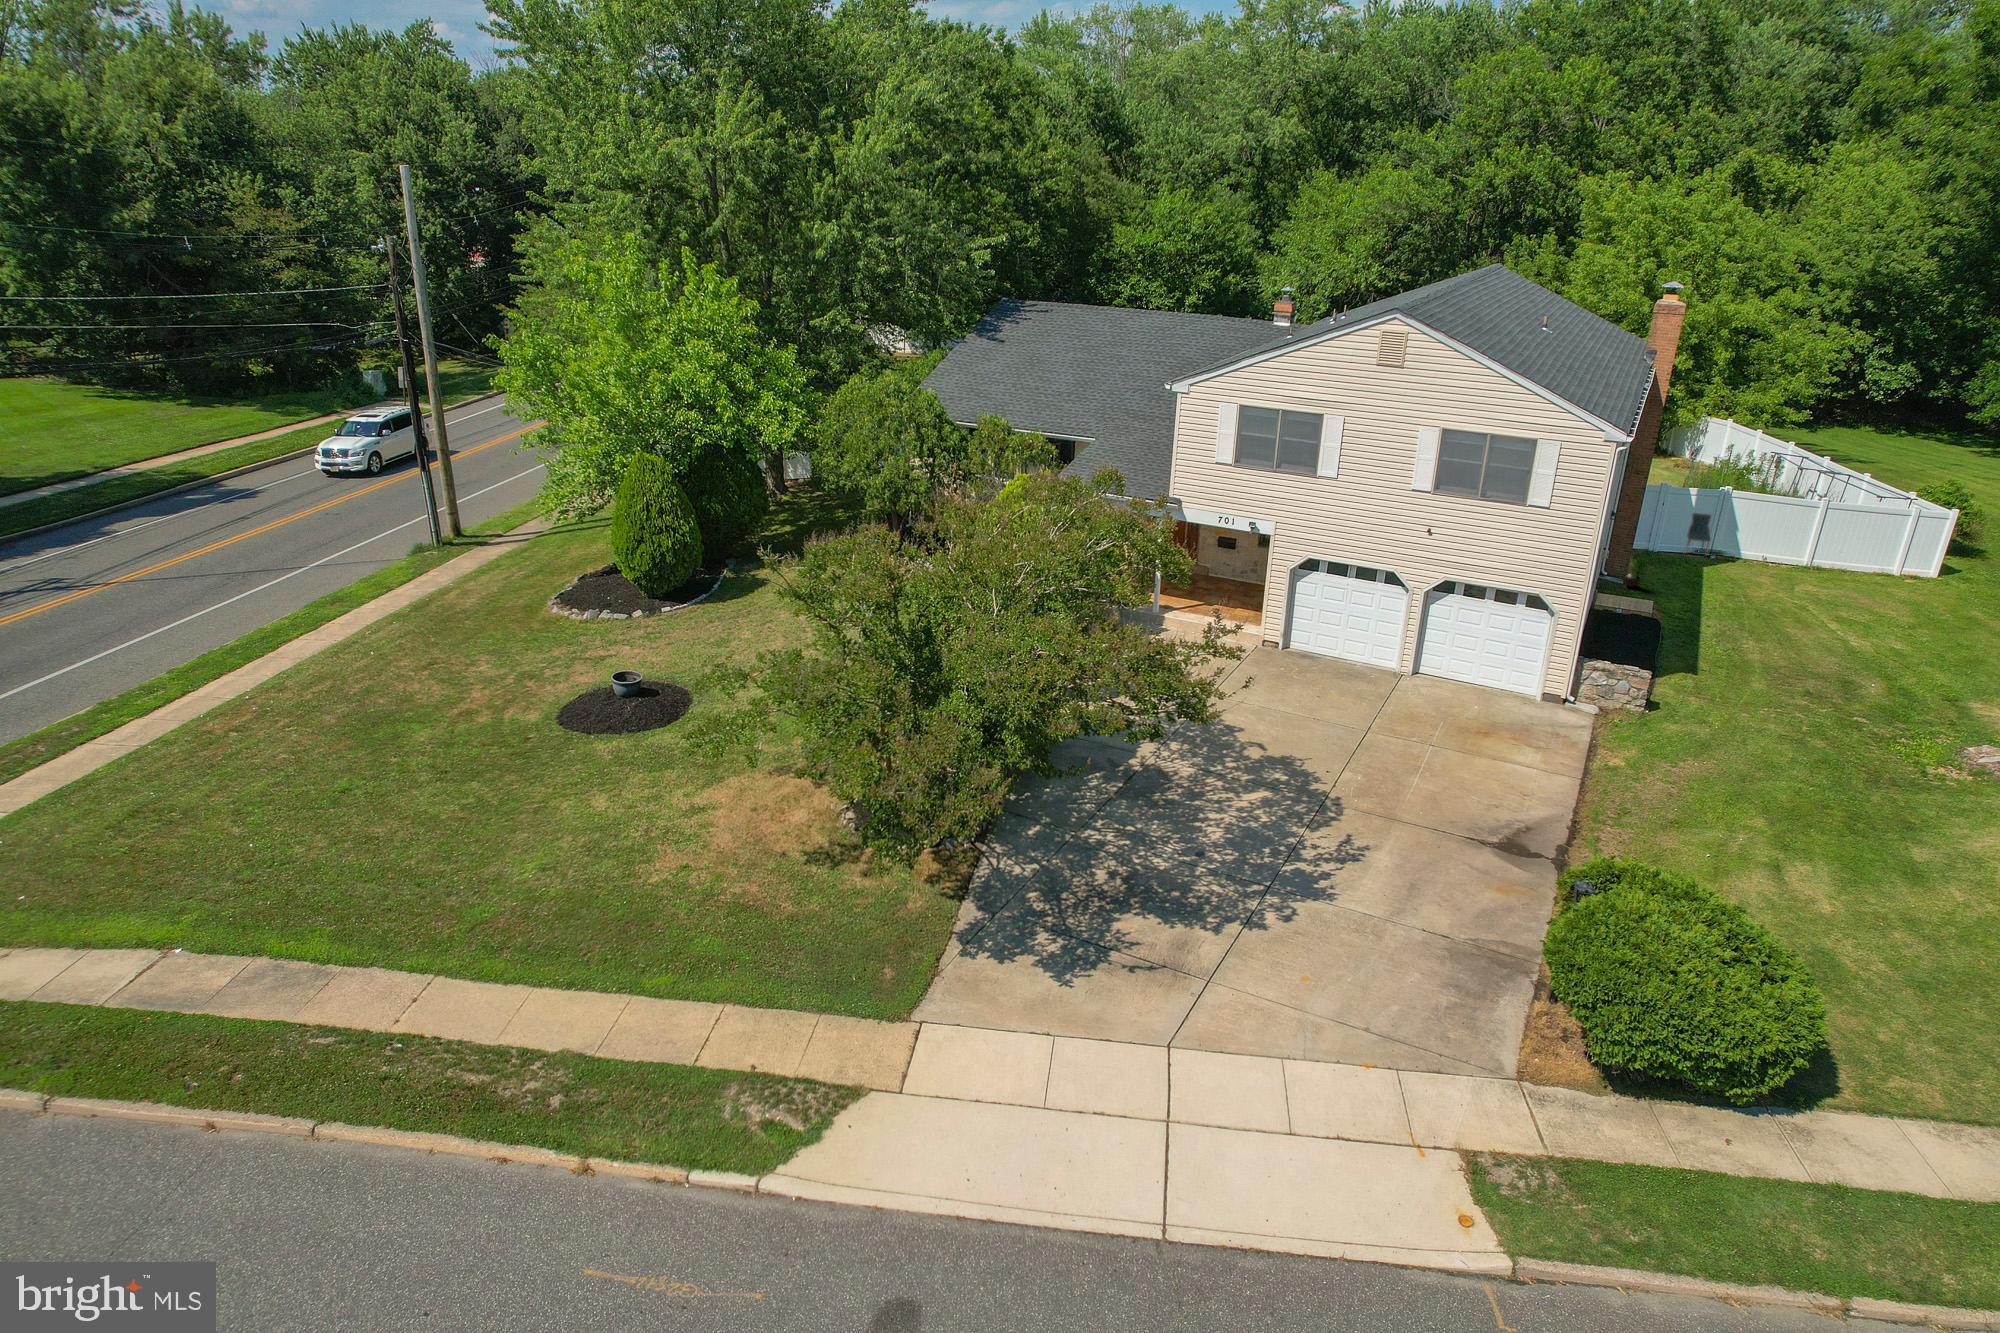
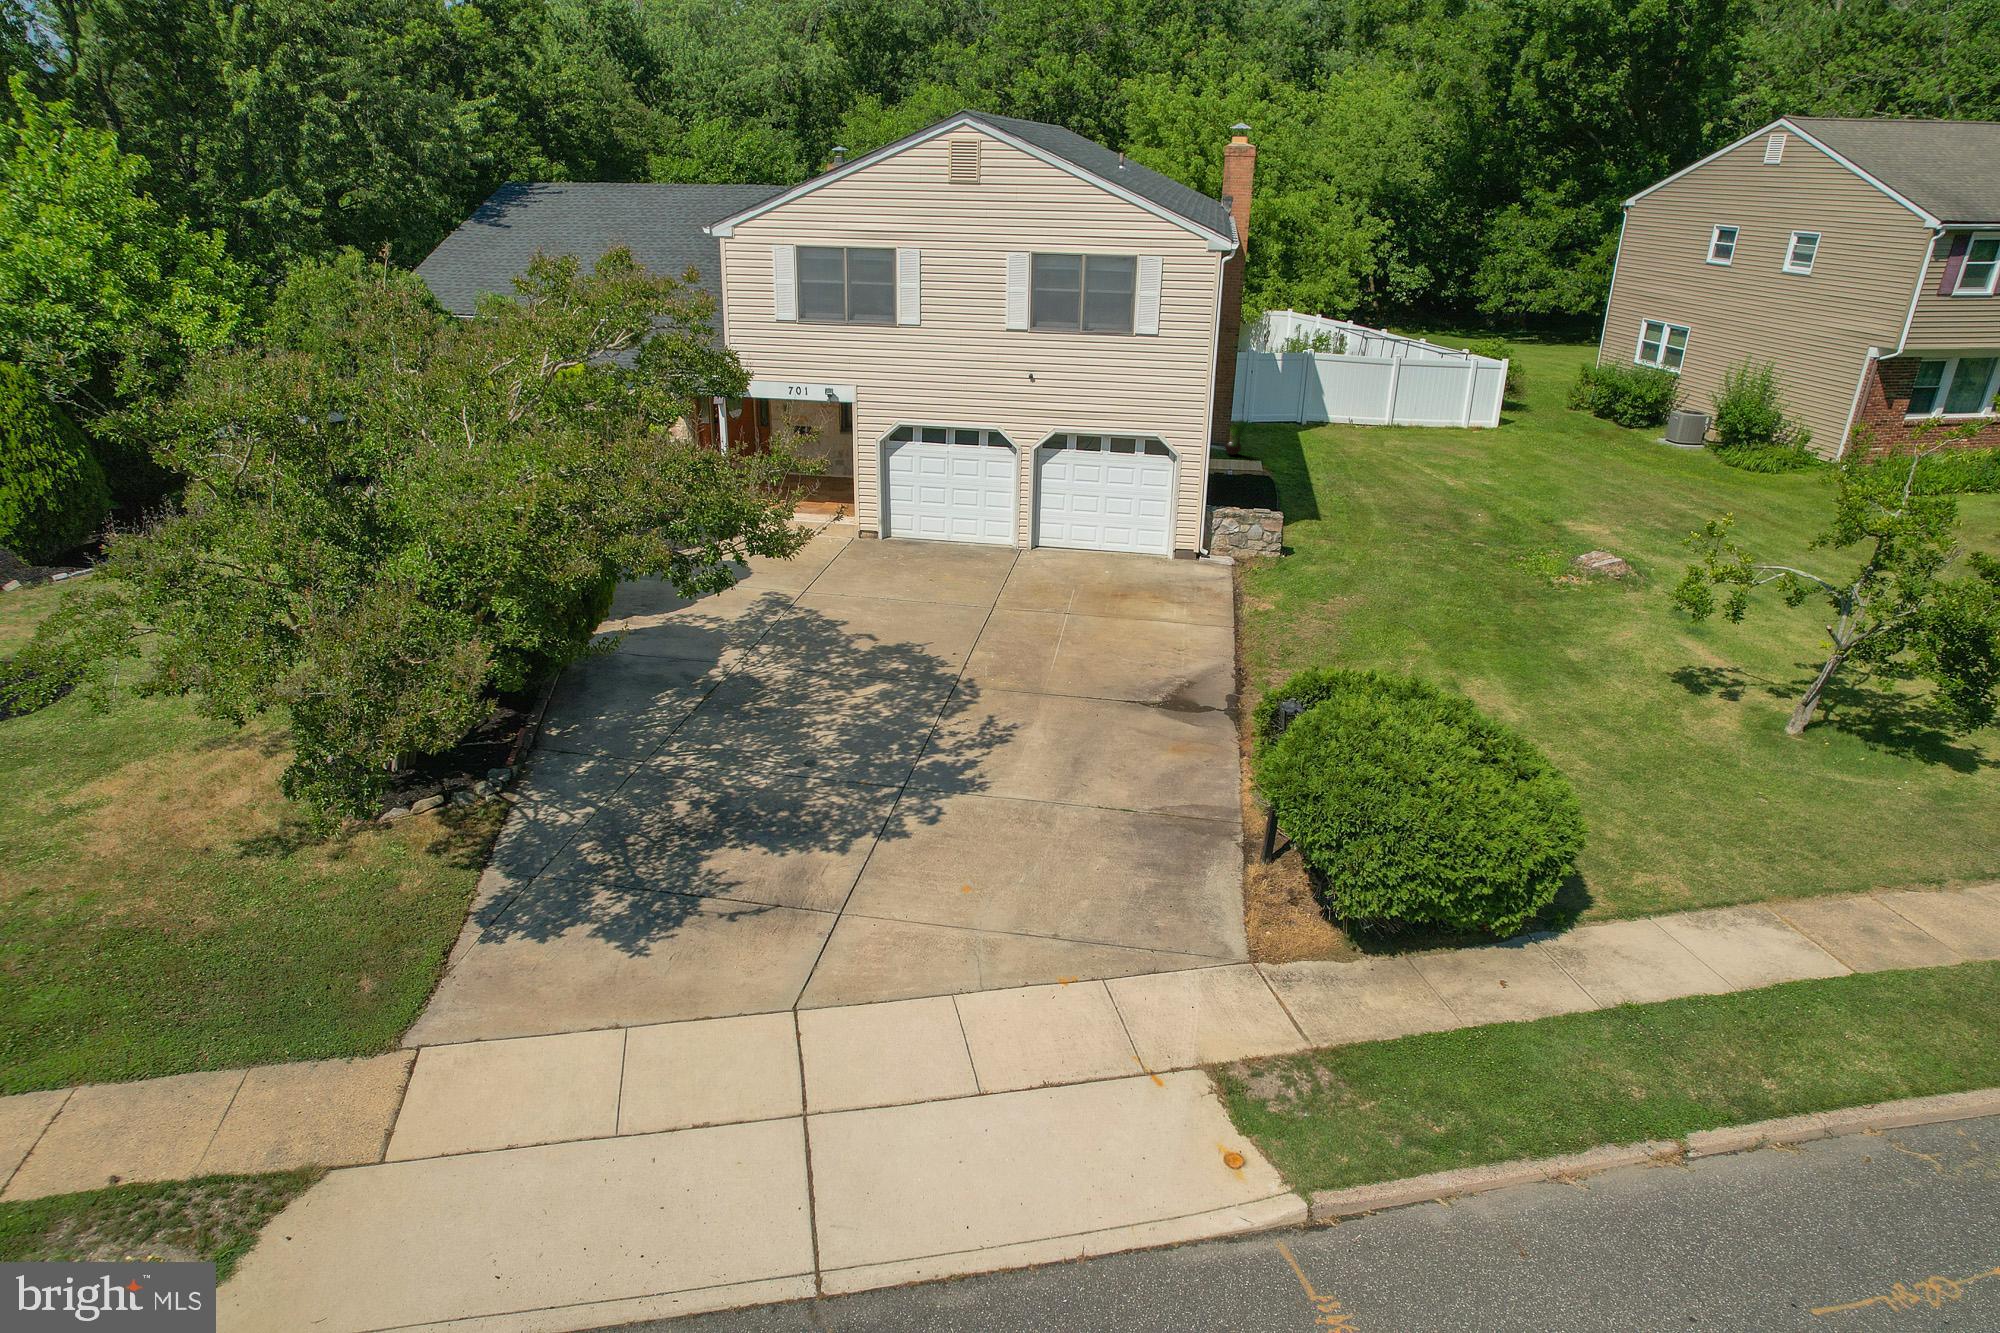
chair: present [1686,513,1711,552] -> none [1273,384,1296,426]

